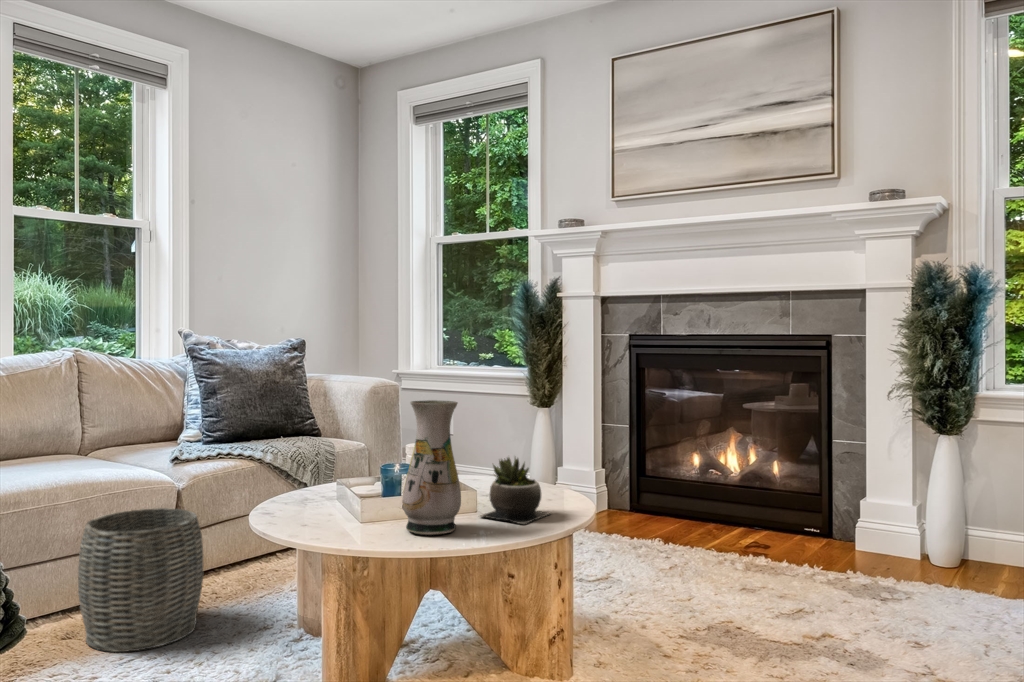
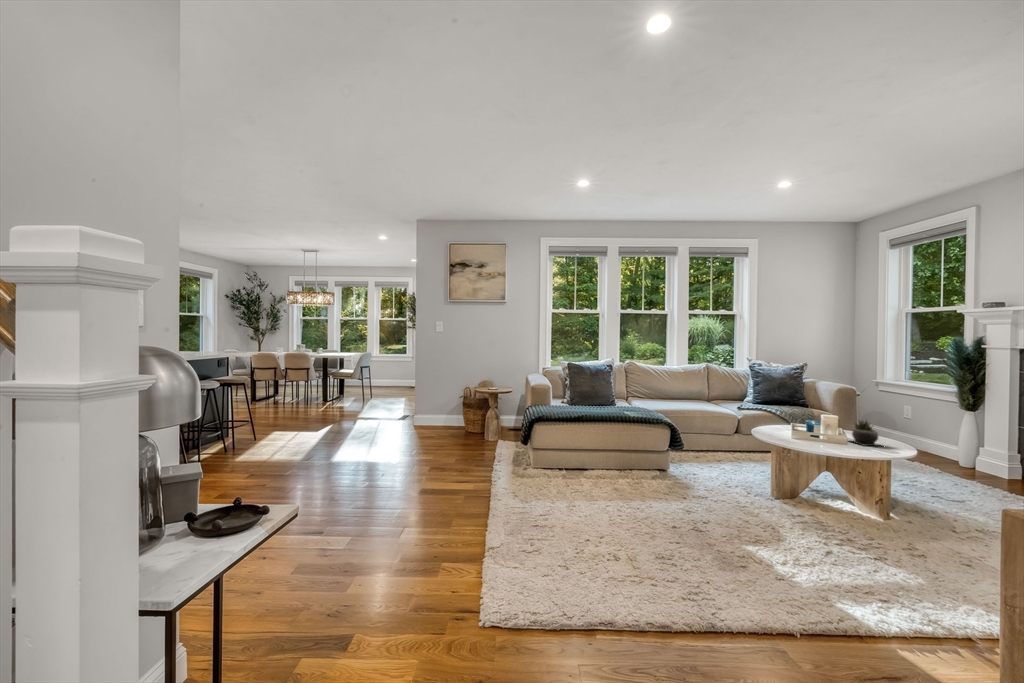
vase: present [402,400,461,535] -> none [808,392,833,442]
woven basket: present [78,508,203,652] -> none [702,420,744,466]

